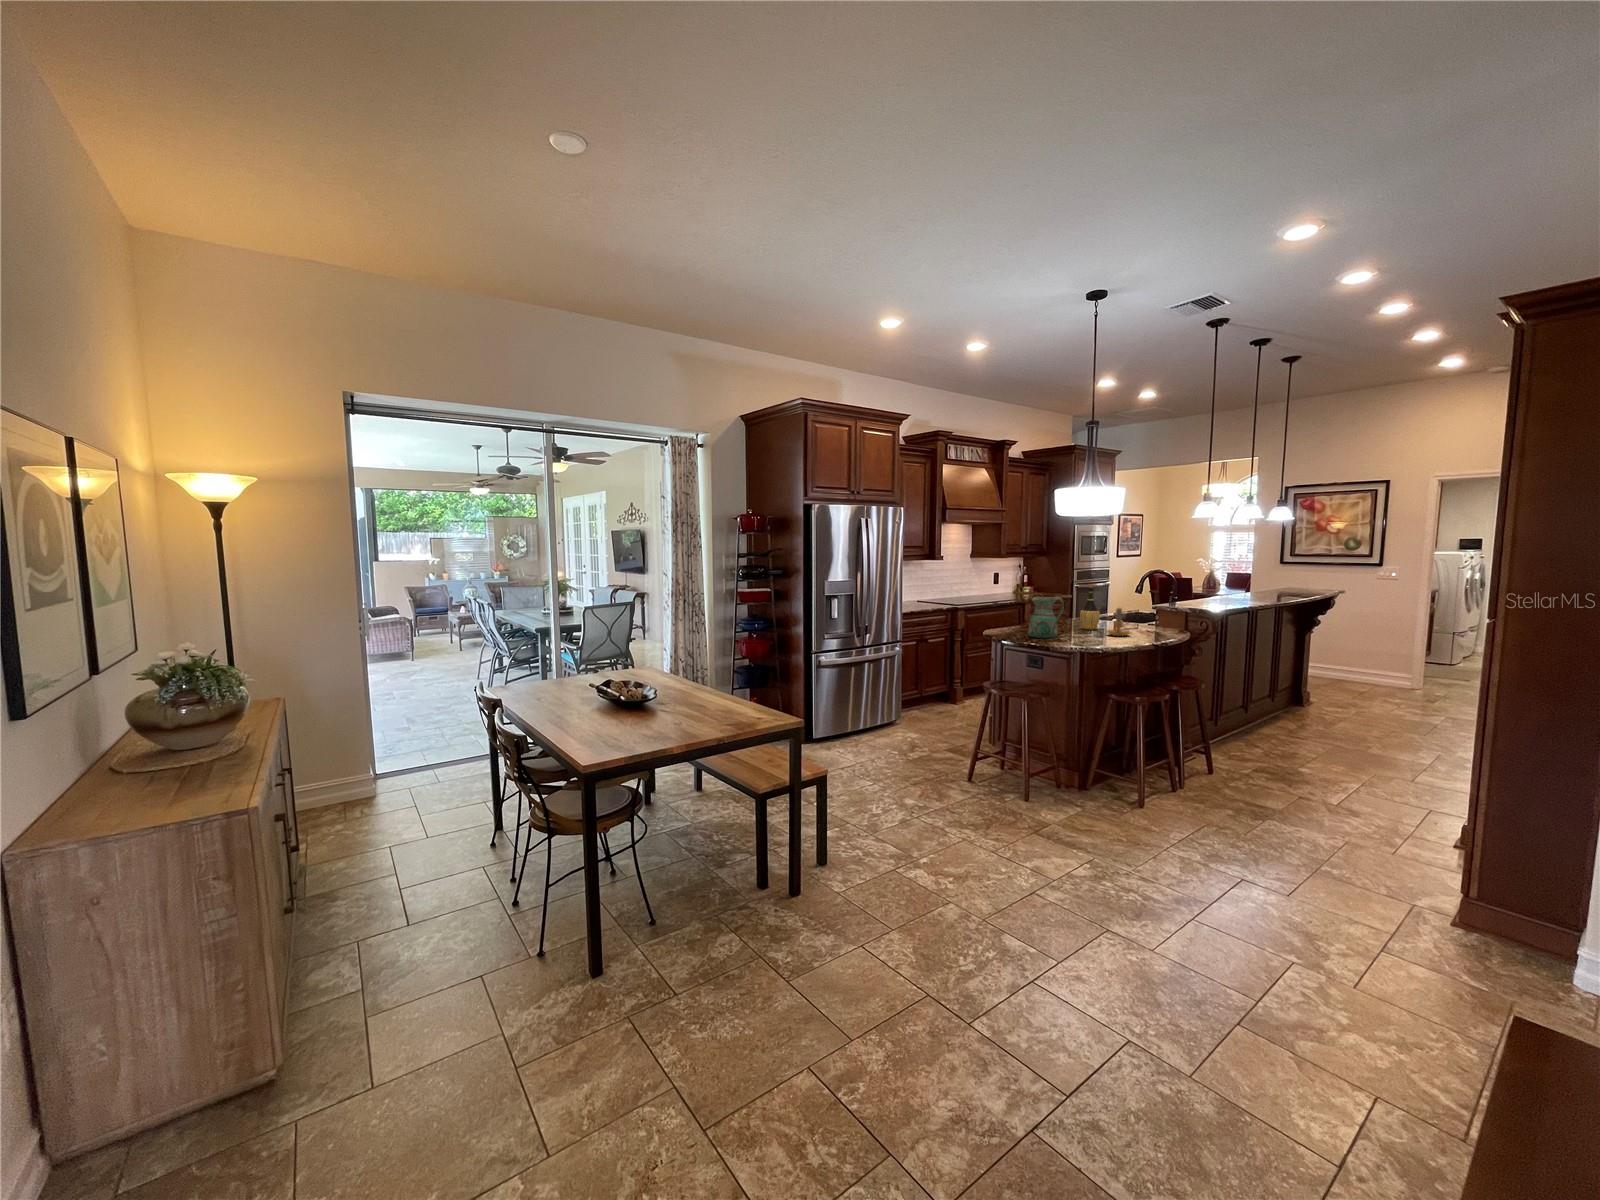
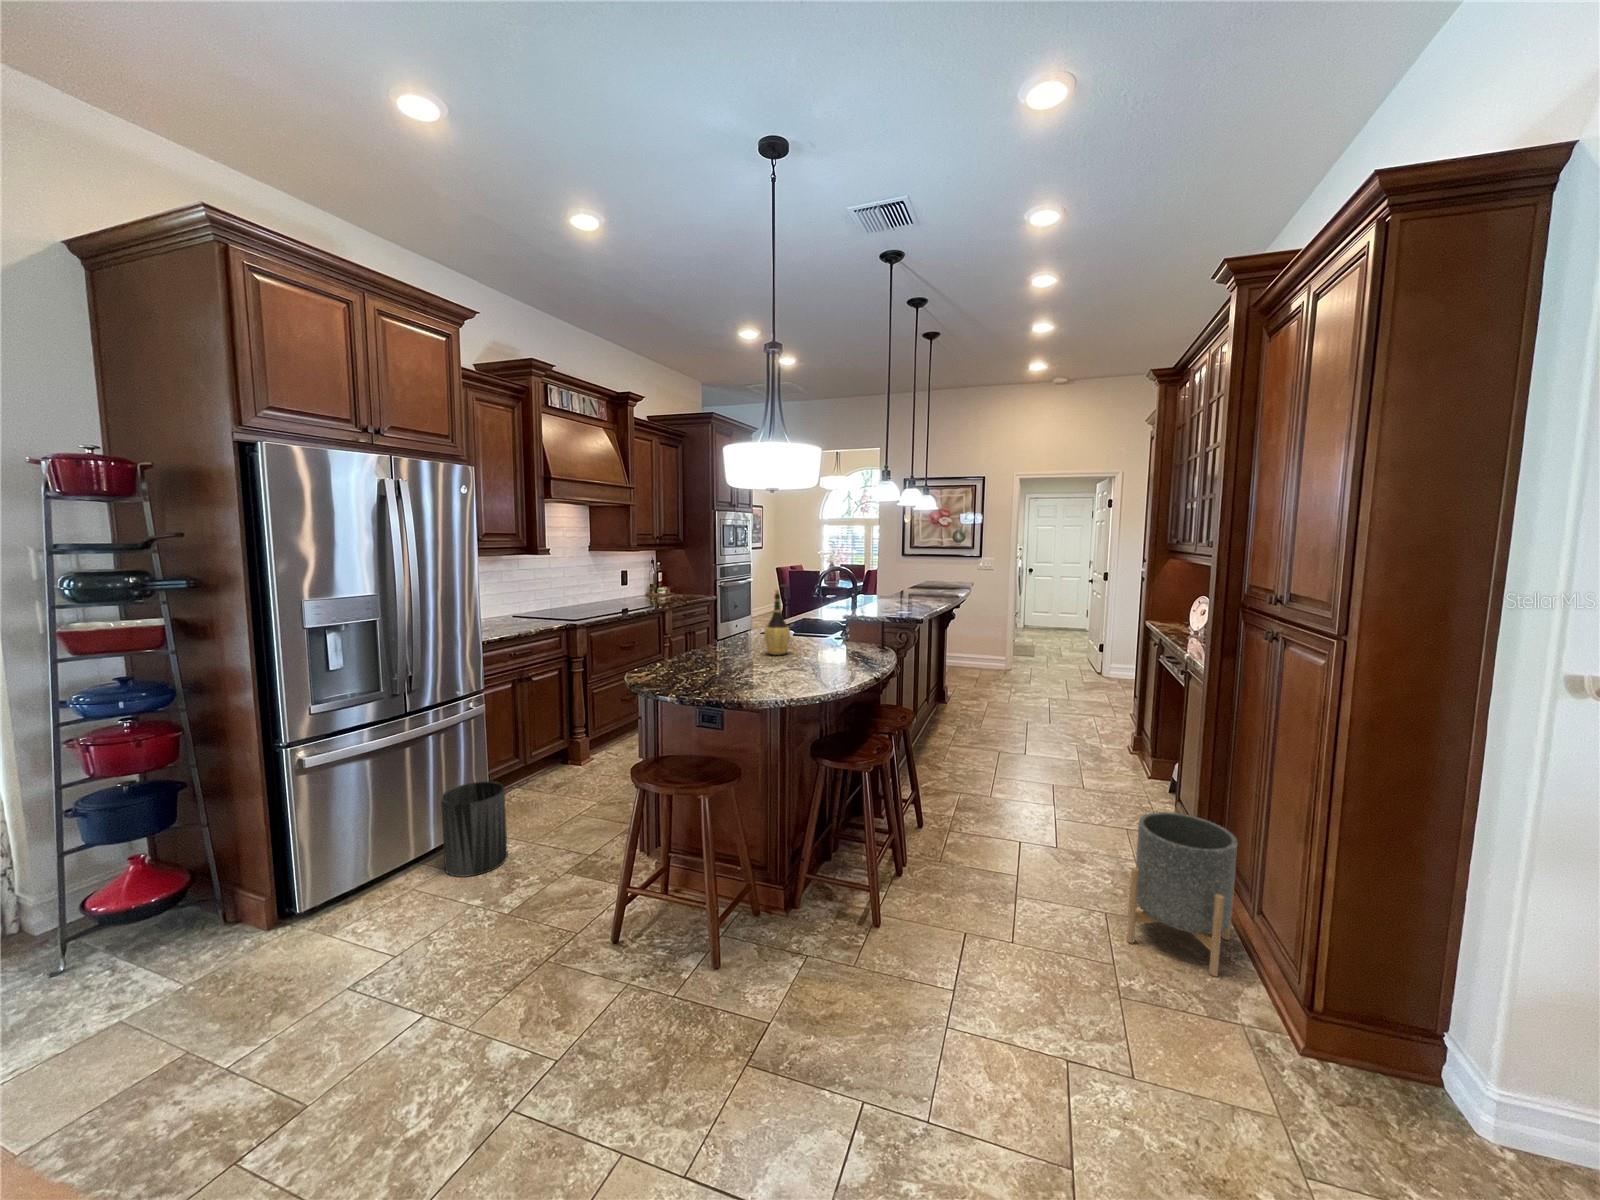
ceramic pitcher: present [1029,597,1064,638] -> none [701,611,750,681]
candle: present [1107,608,1130,636] -> none [808,621,845,665]
trash can: none [878,692,911,742] -> present [441,781,508,877]
planter: none [1351,769,1470,889] -> present [1127,812,1237,976]

